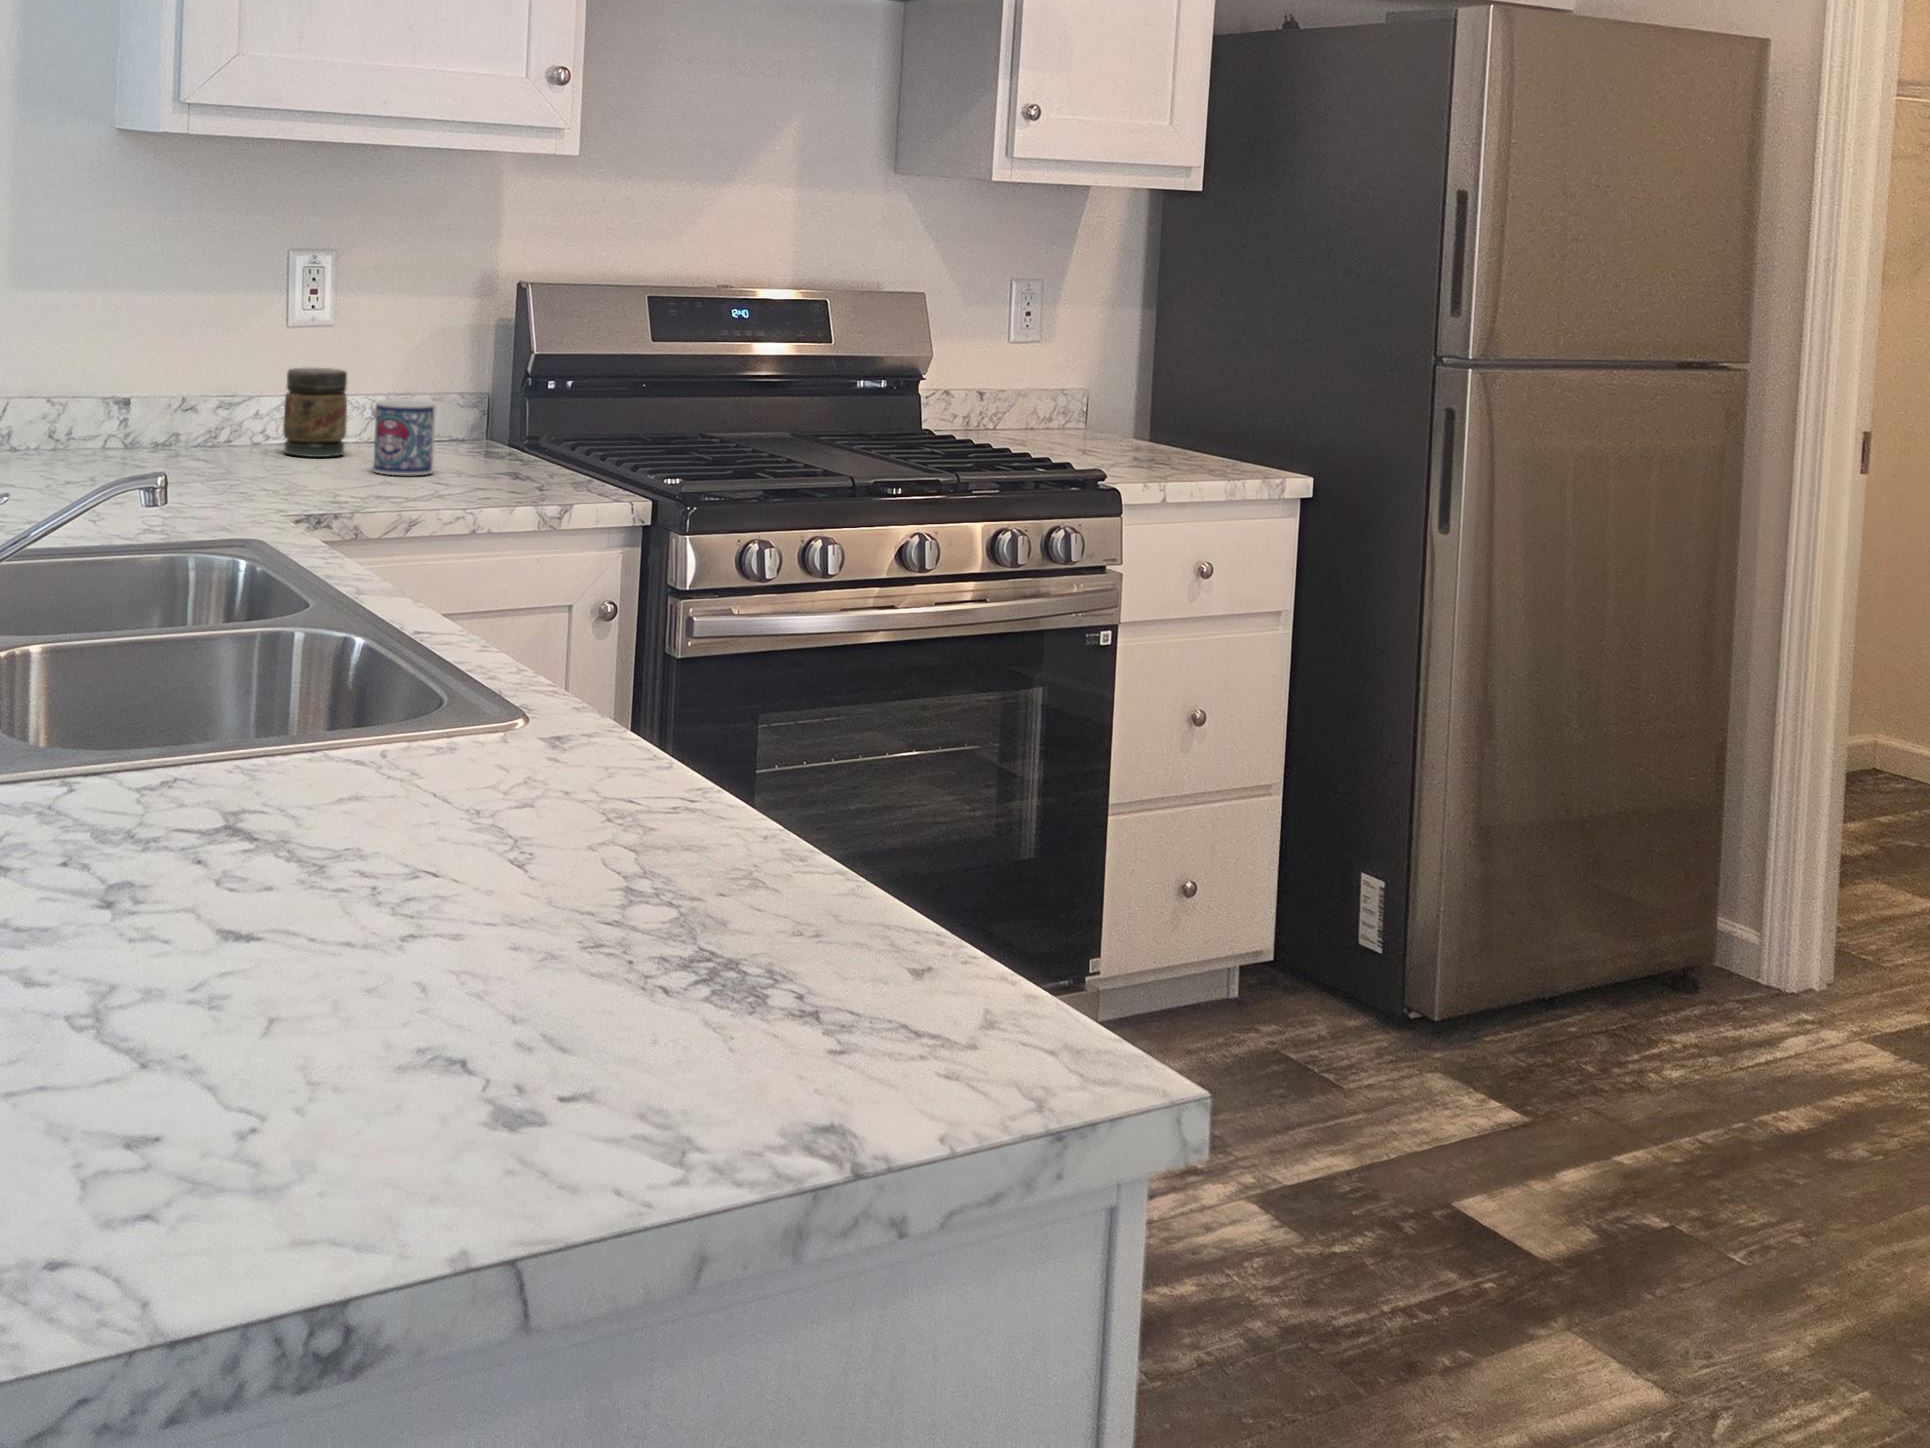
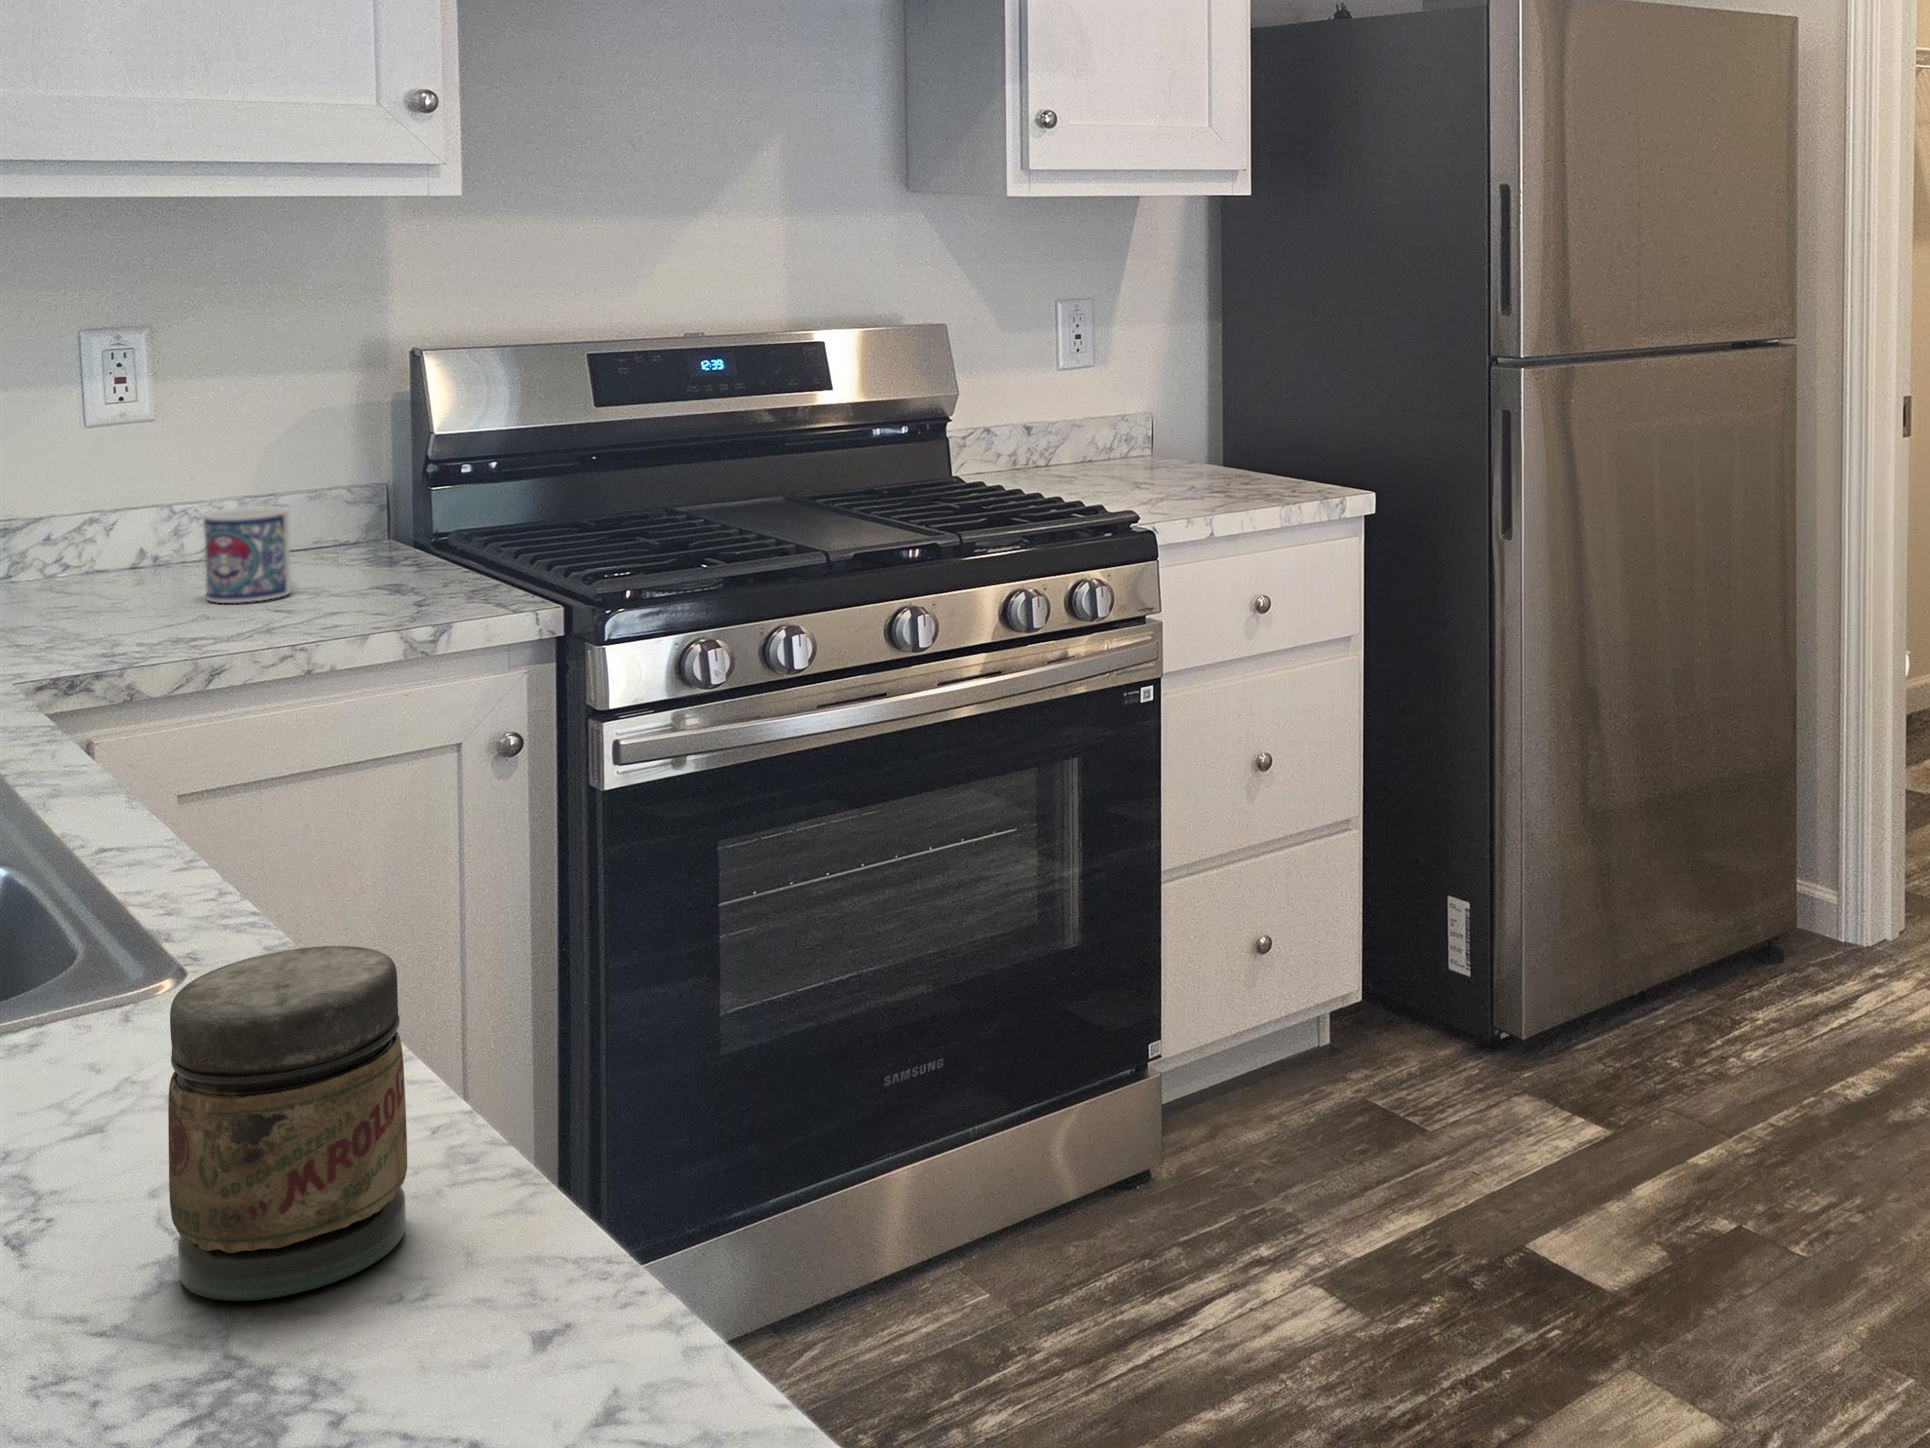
jar: present [283,368,347,457] -> present [168,946,407,1301]

